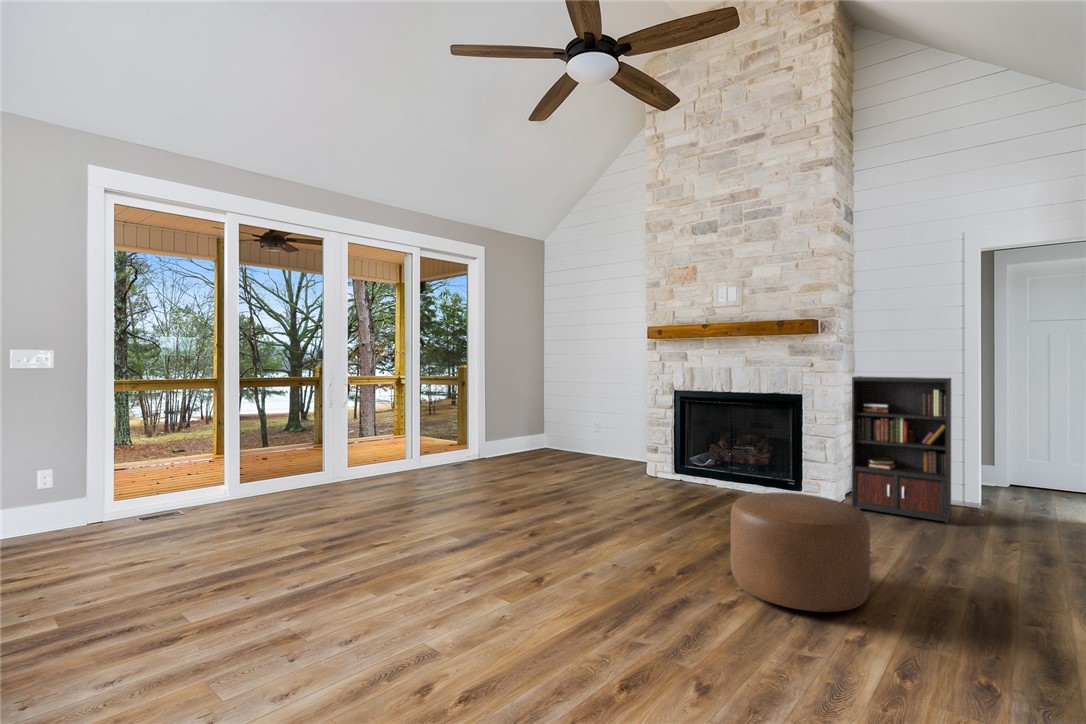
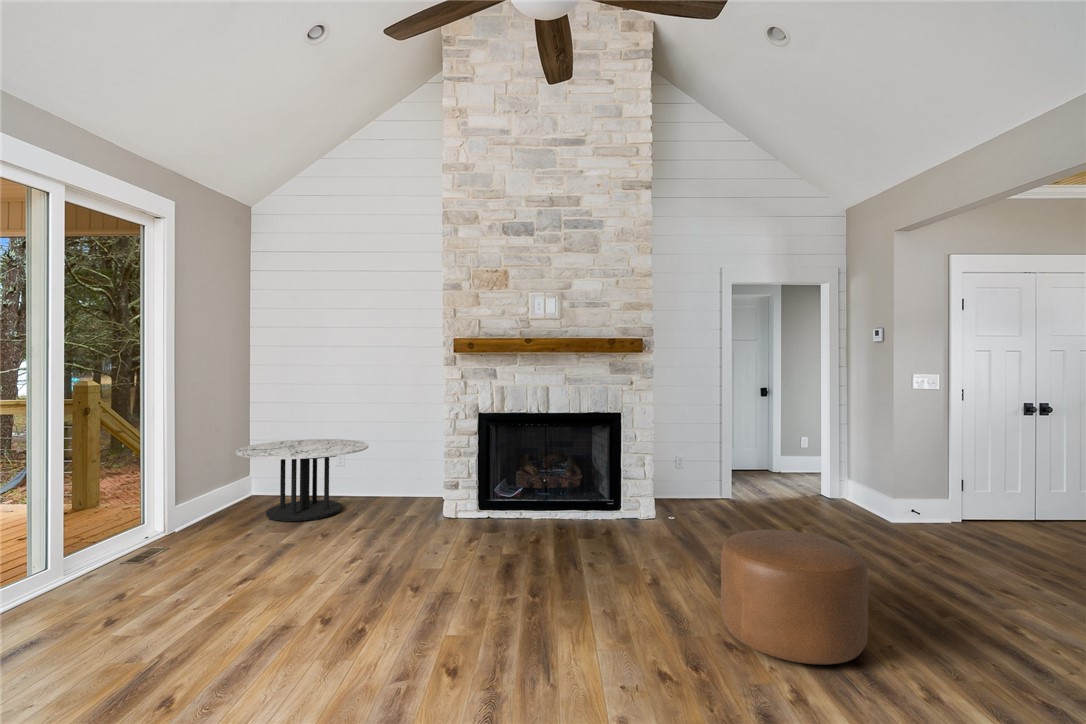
bookcase: present [852,376,983,523] -> none [665,394,748,523]
coffee table: none [518,408,606,464] -> present [236,439,369,521]

